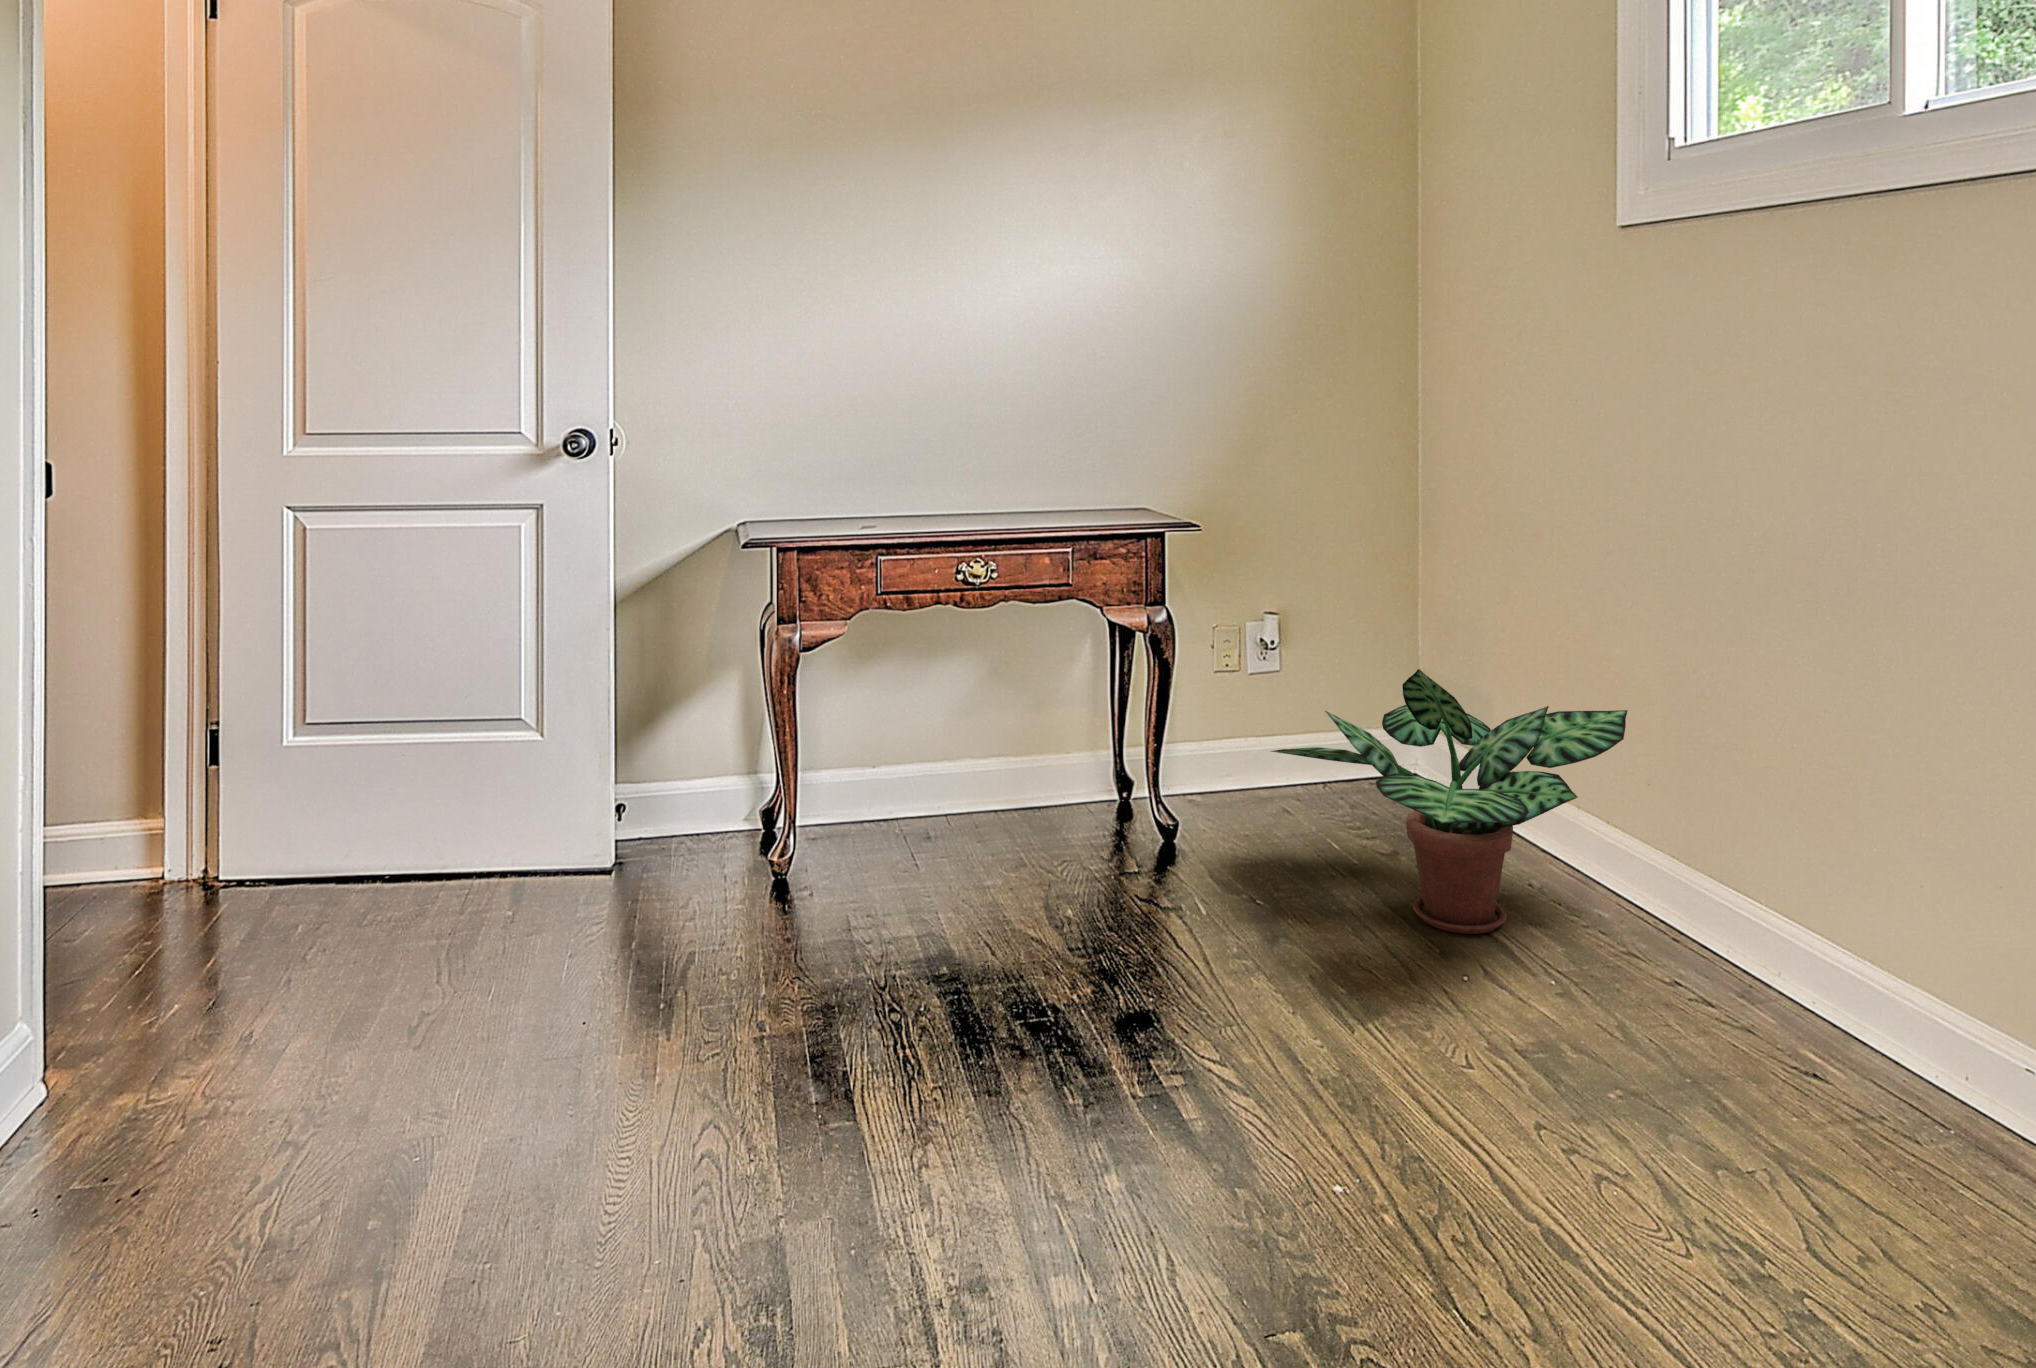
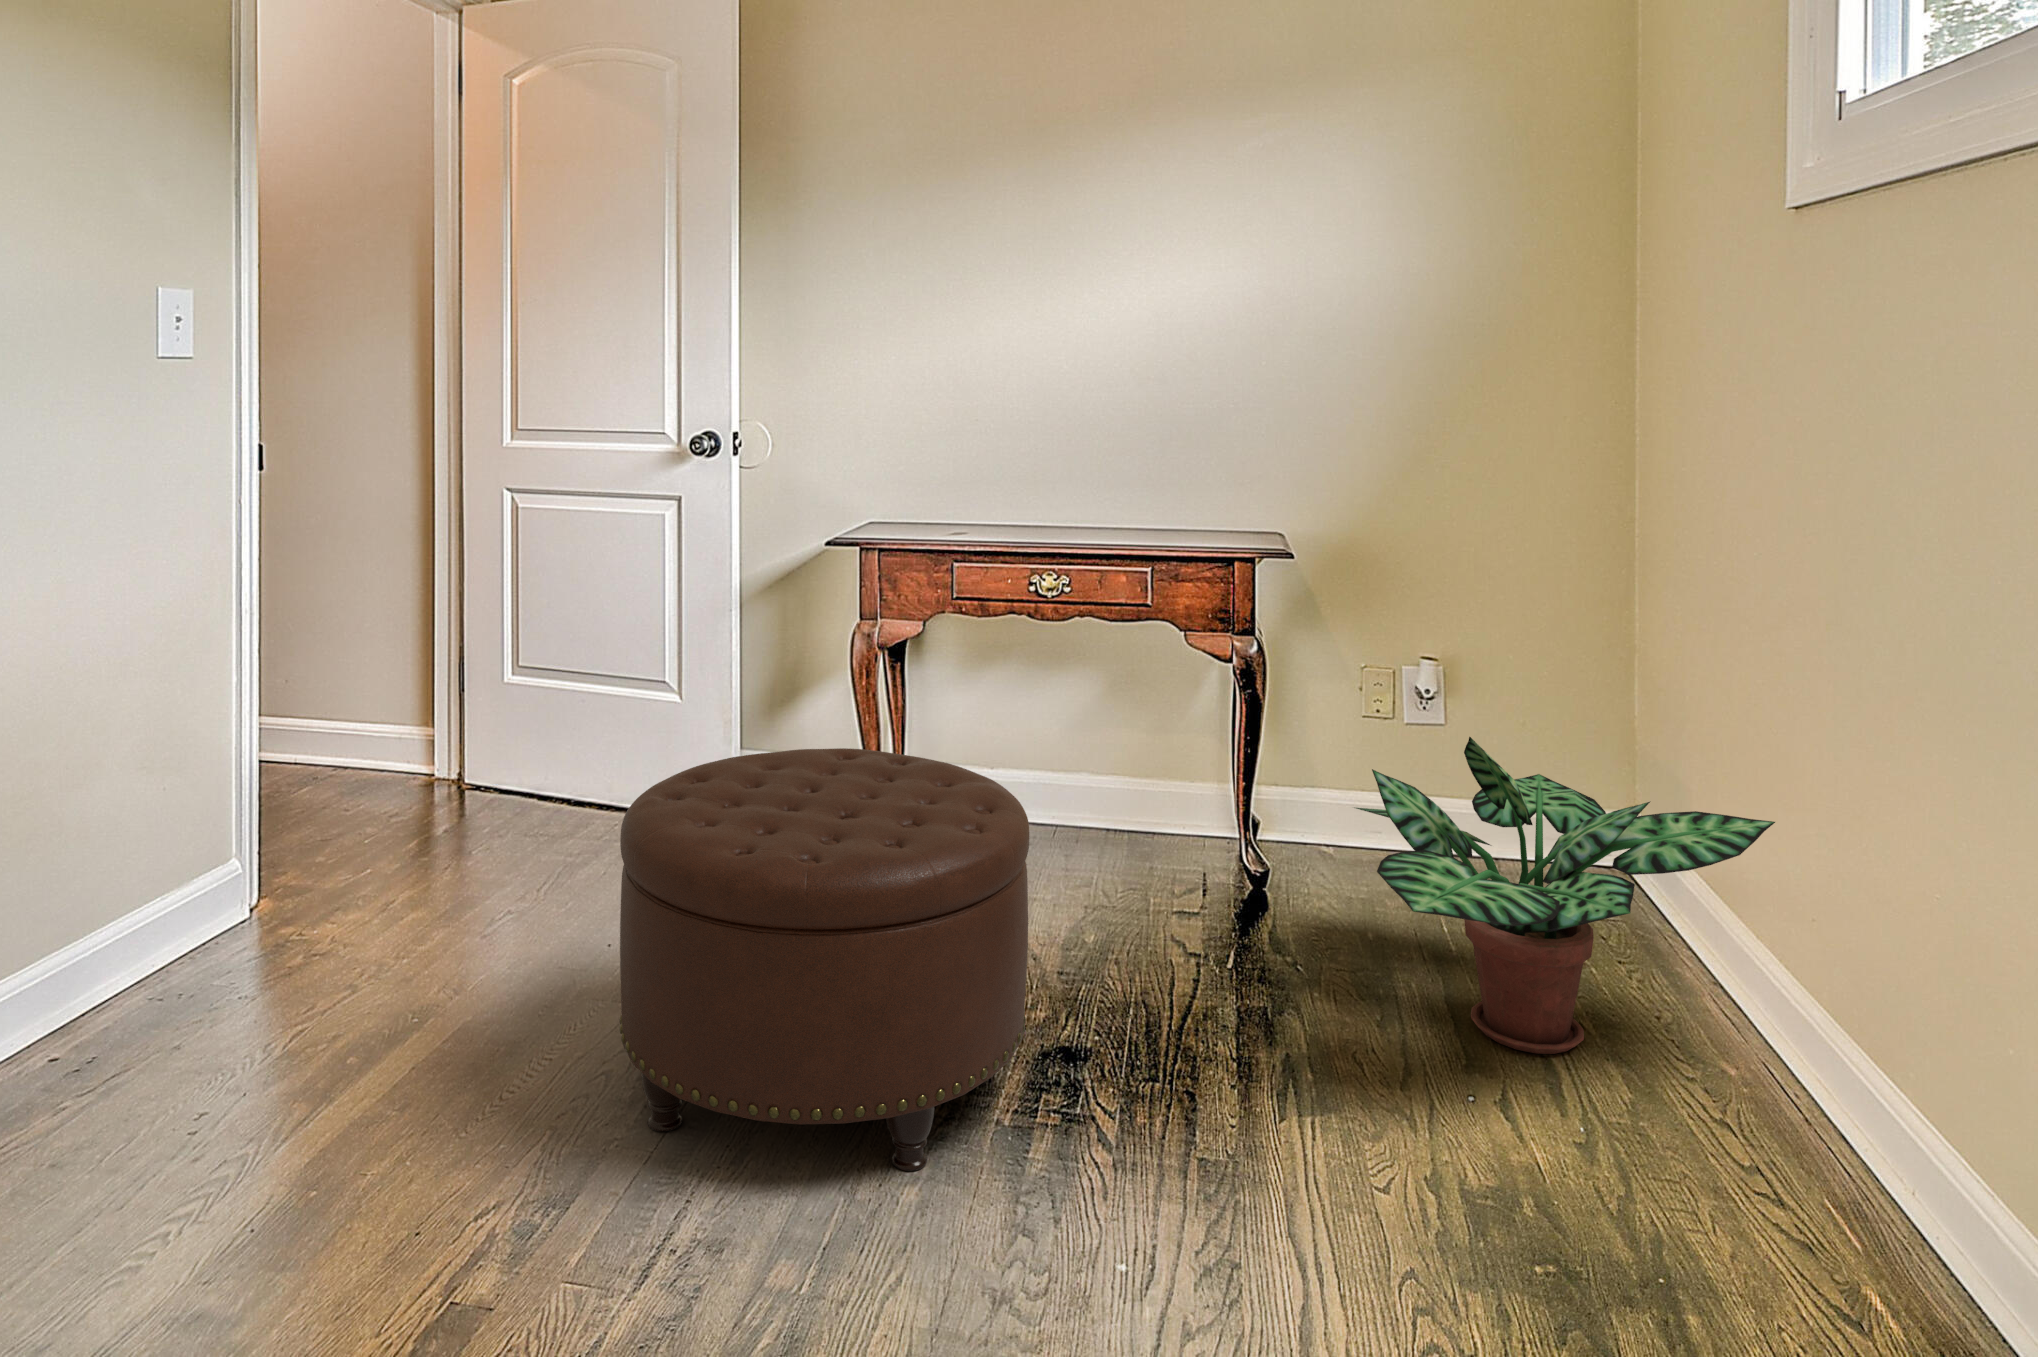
ottoman: none [714,753,1145,1194] -> present [620,748,1029,1171]

